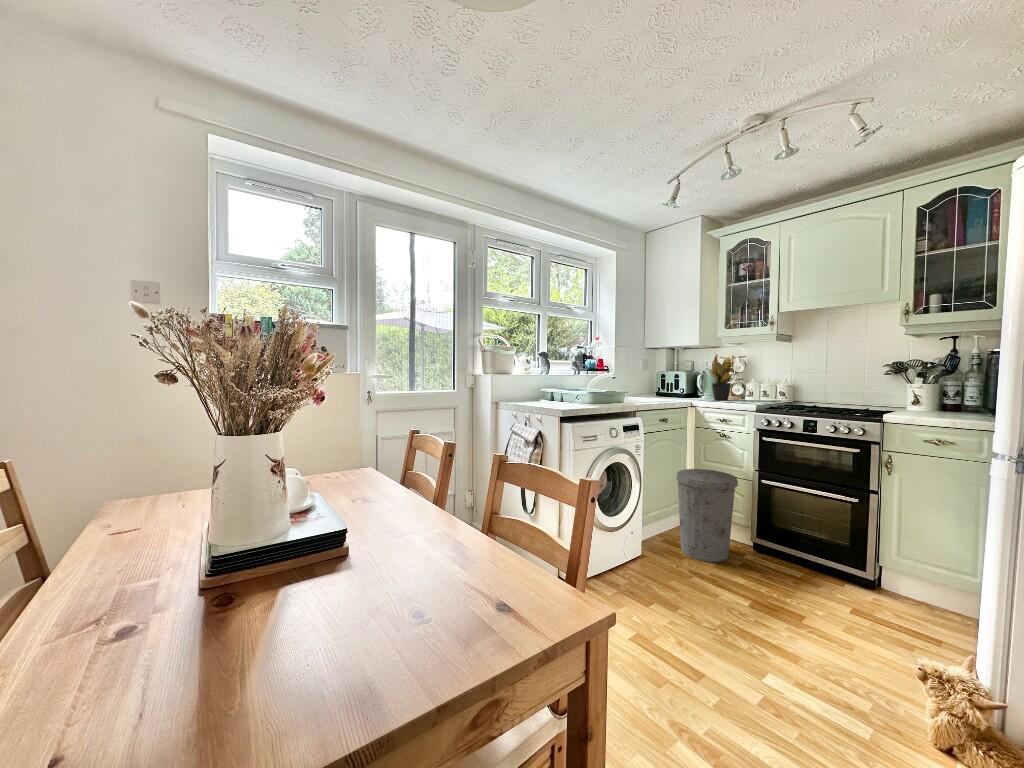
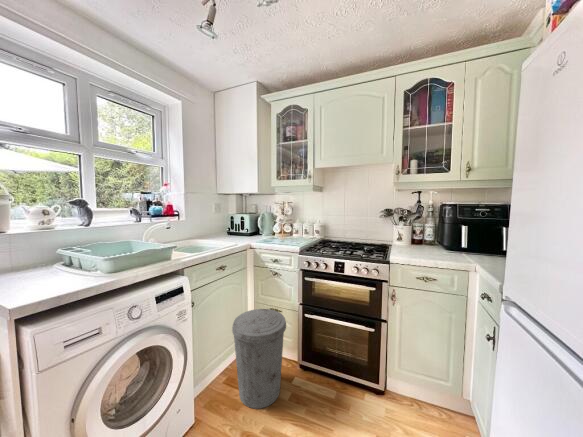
potted plant: present [710,354,736,400] -> none [263,199,288,240]

